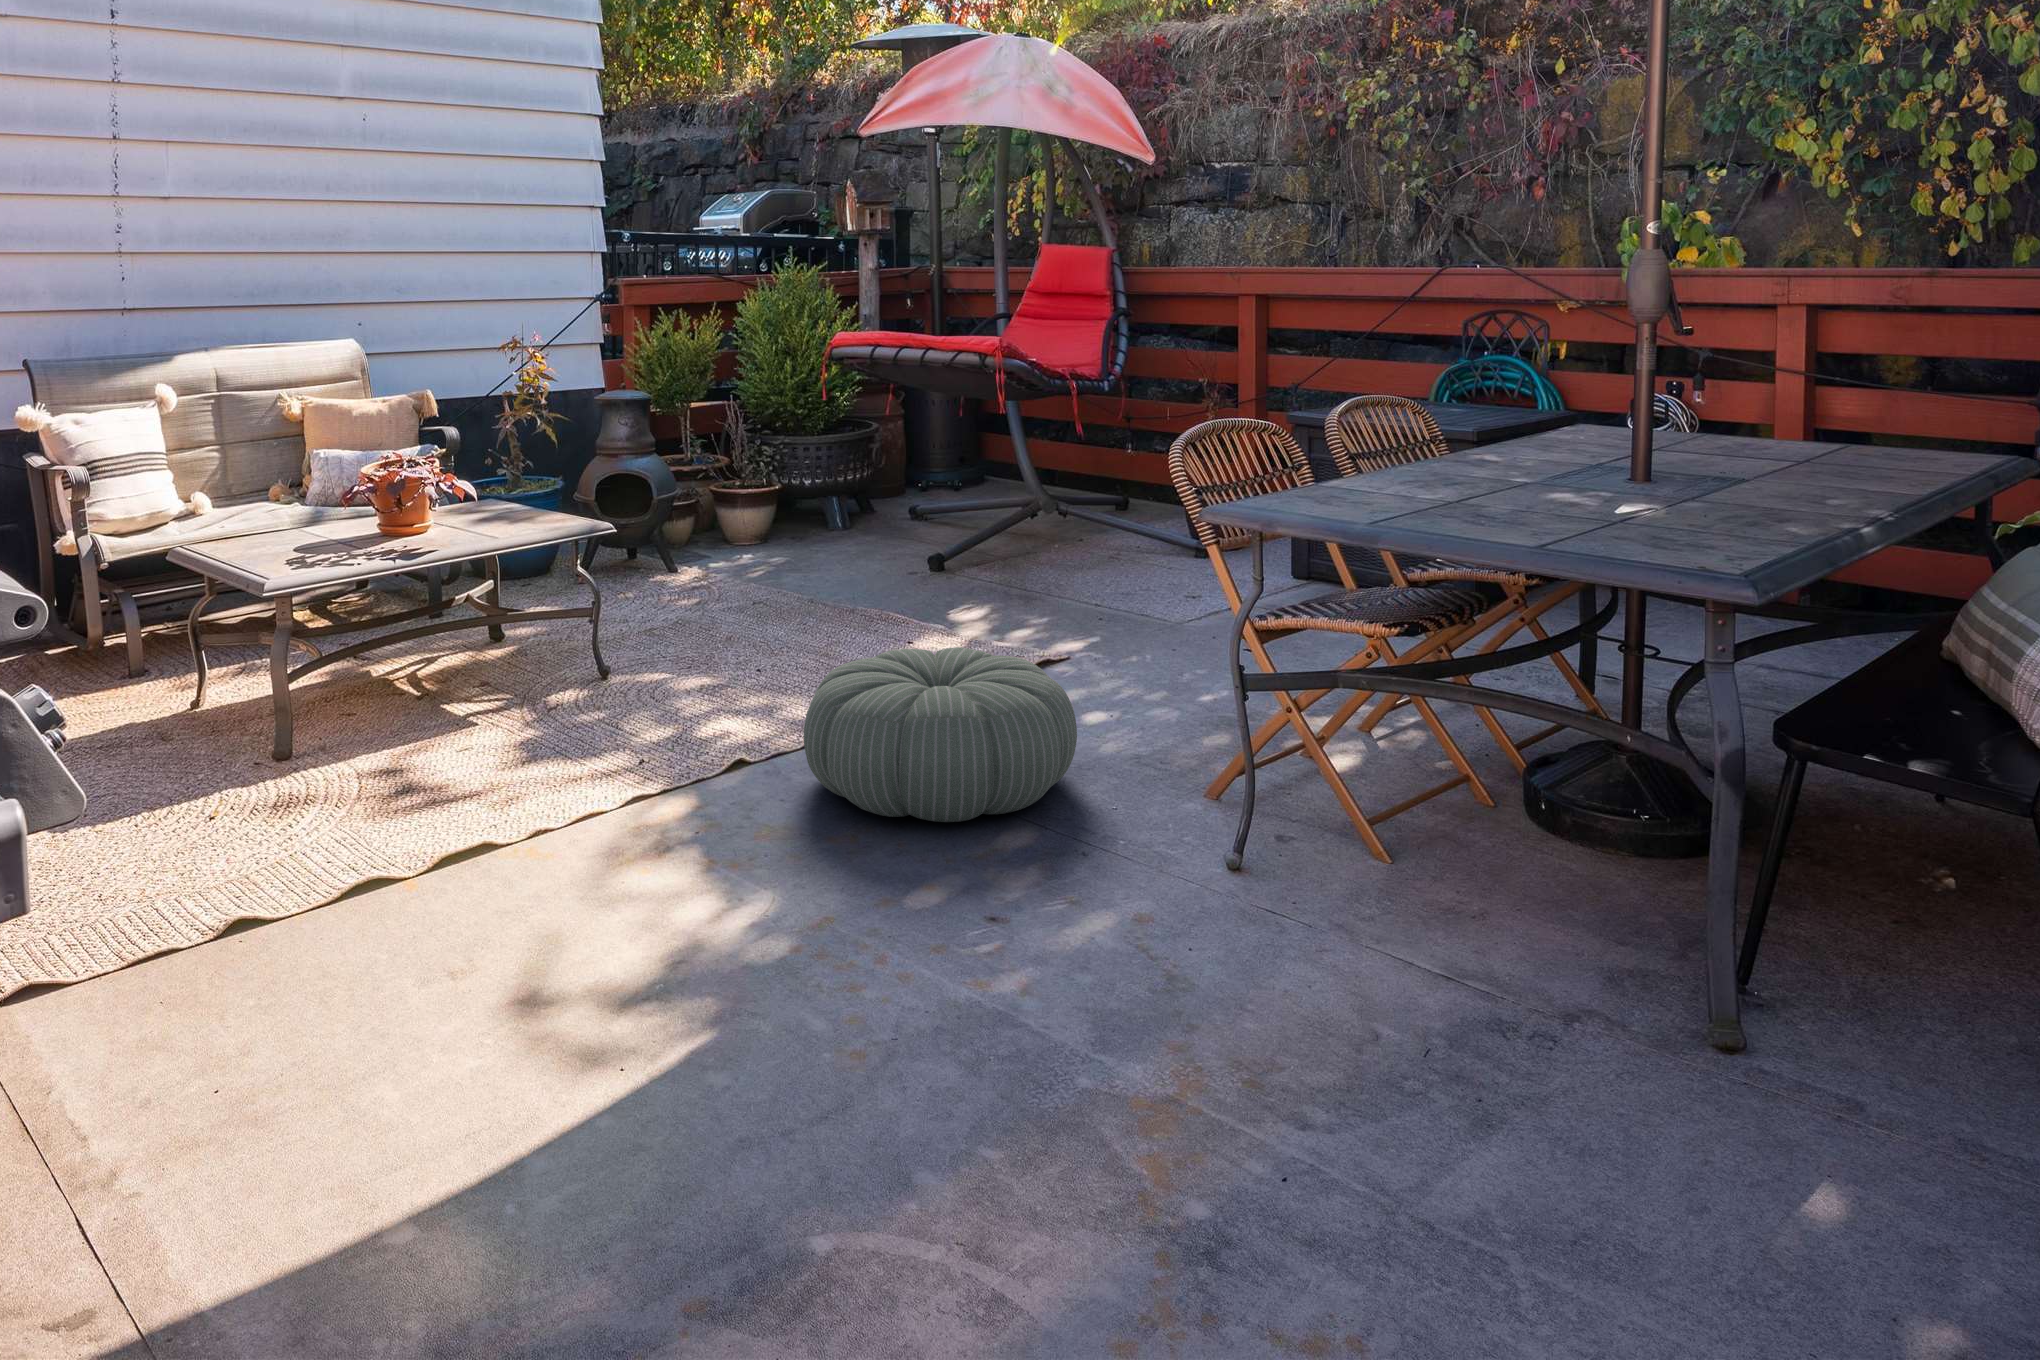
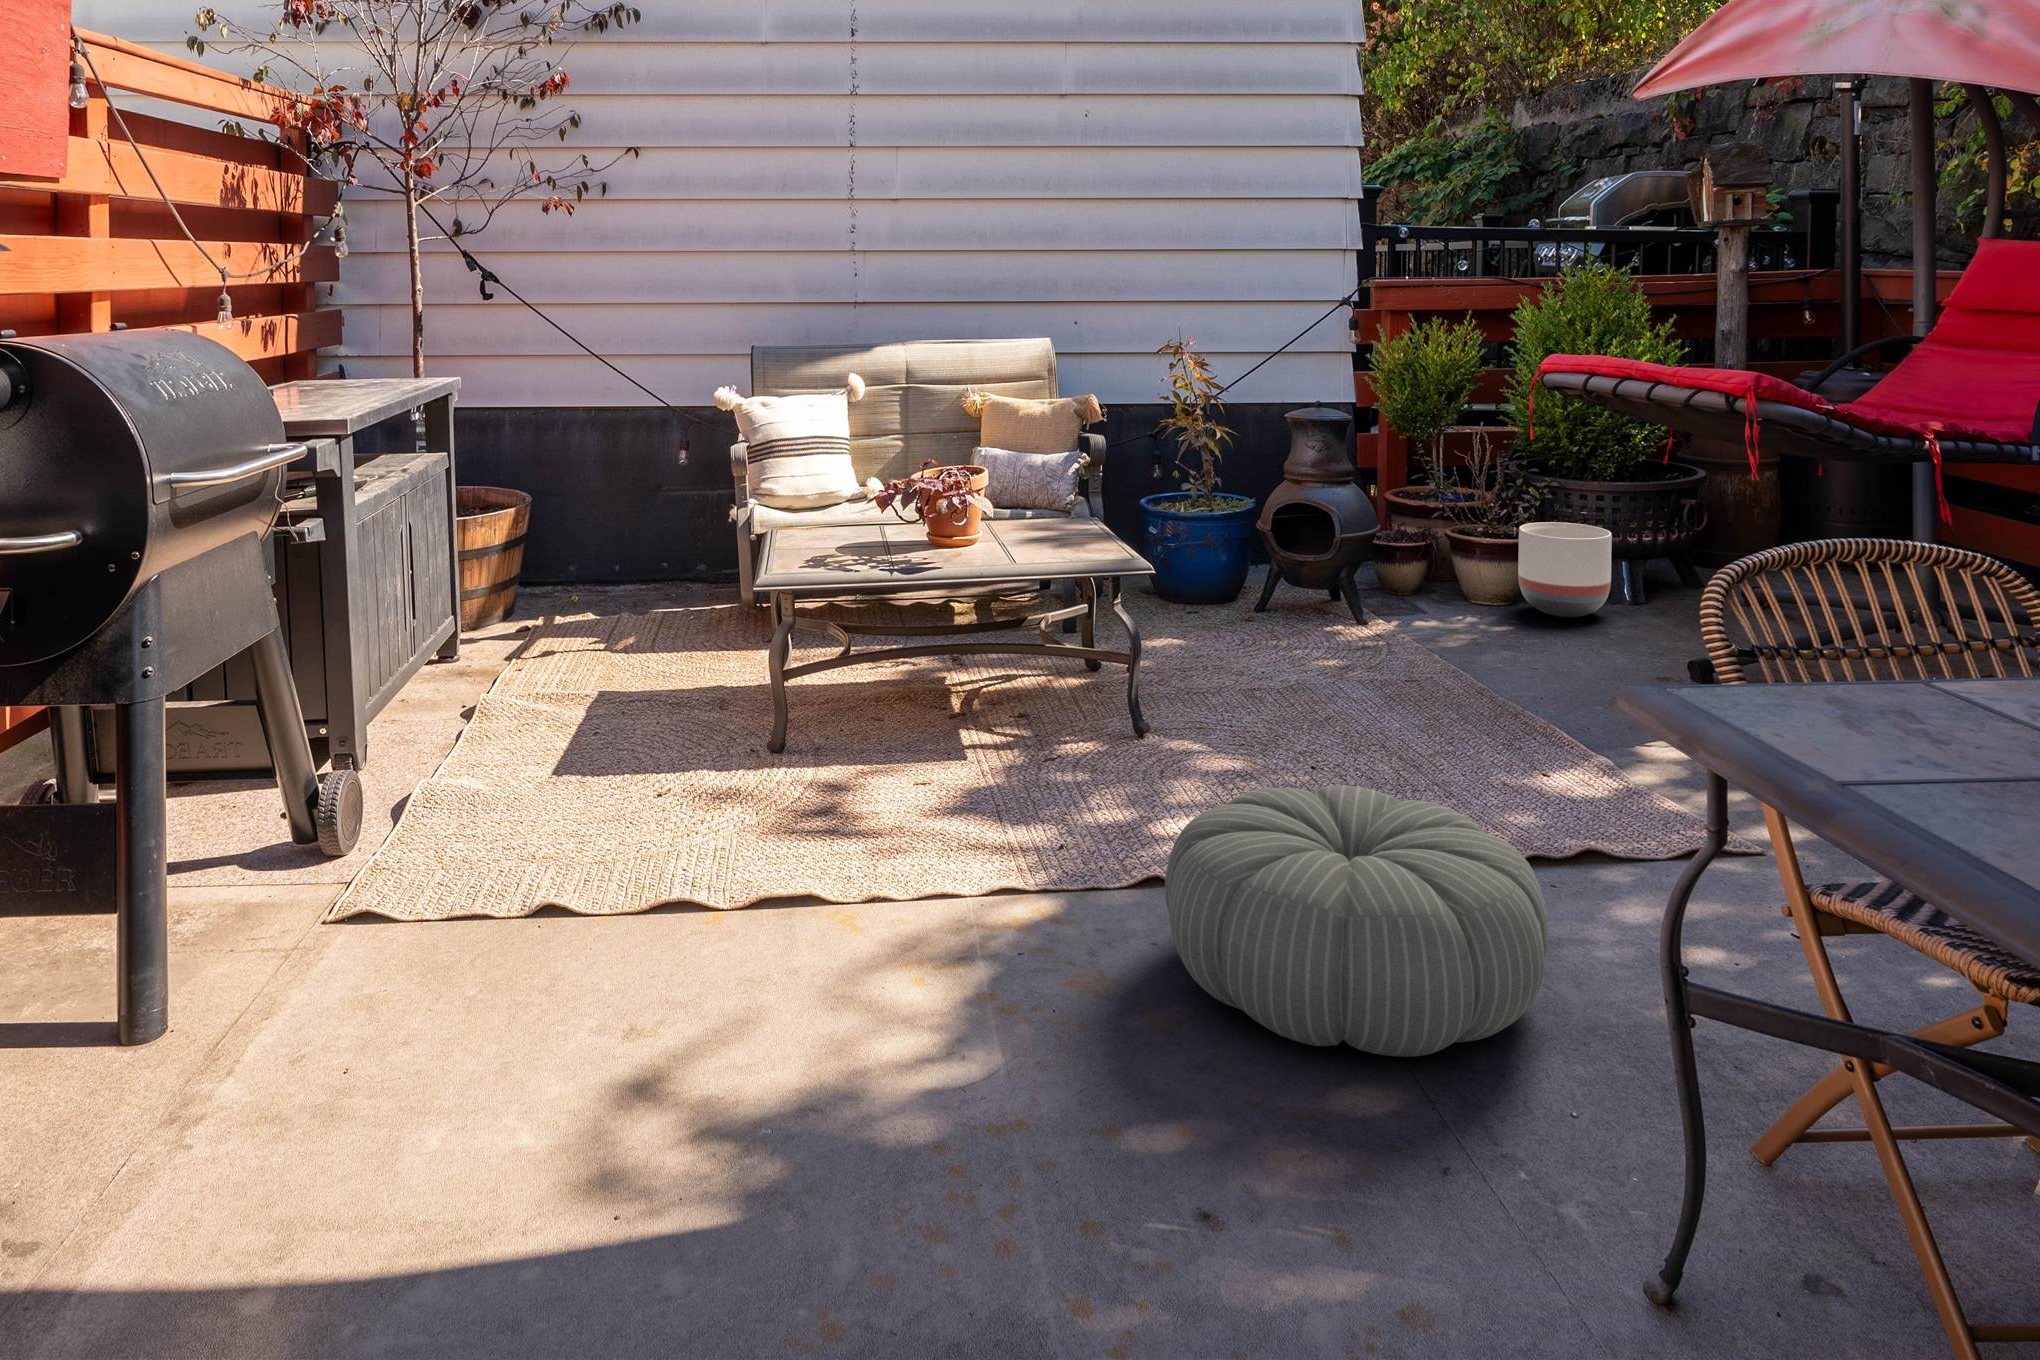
planter: none [775,470,843,545] -> present [1518,522,1612,617]

